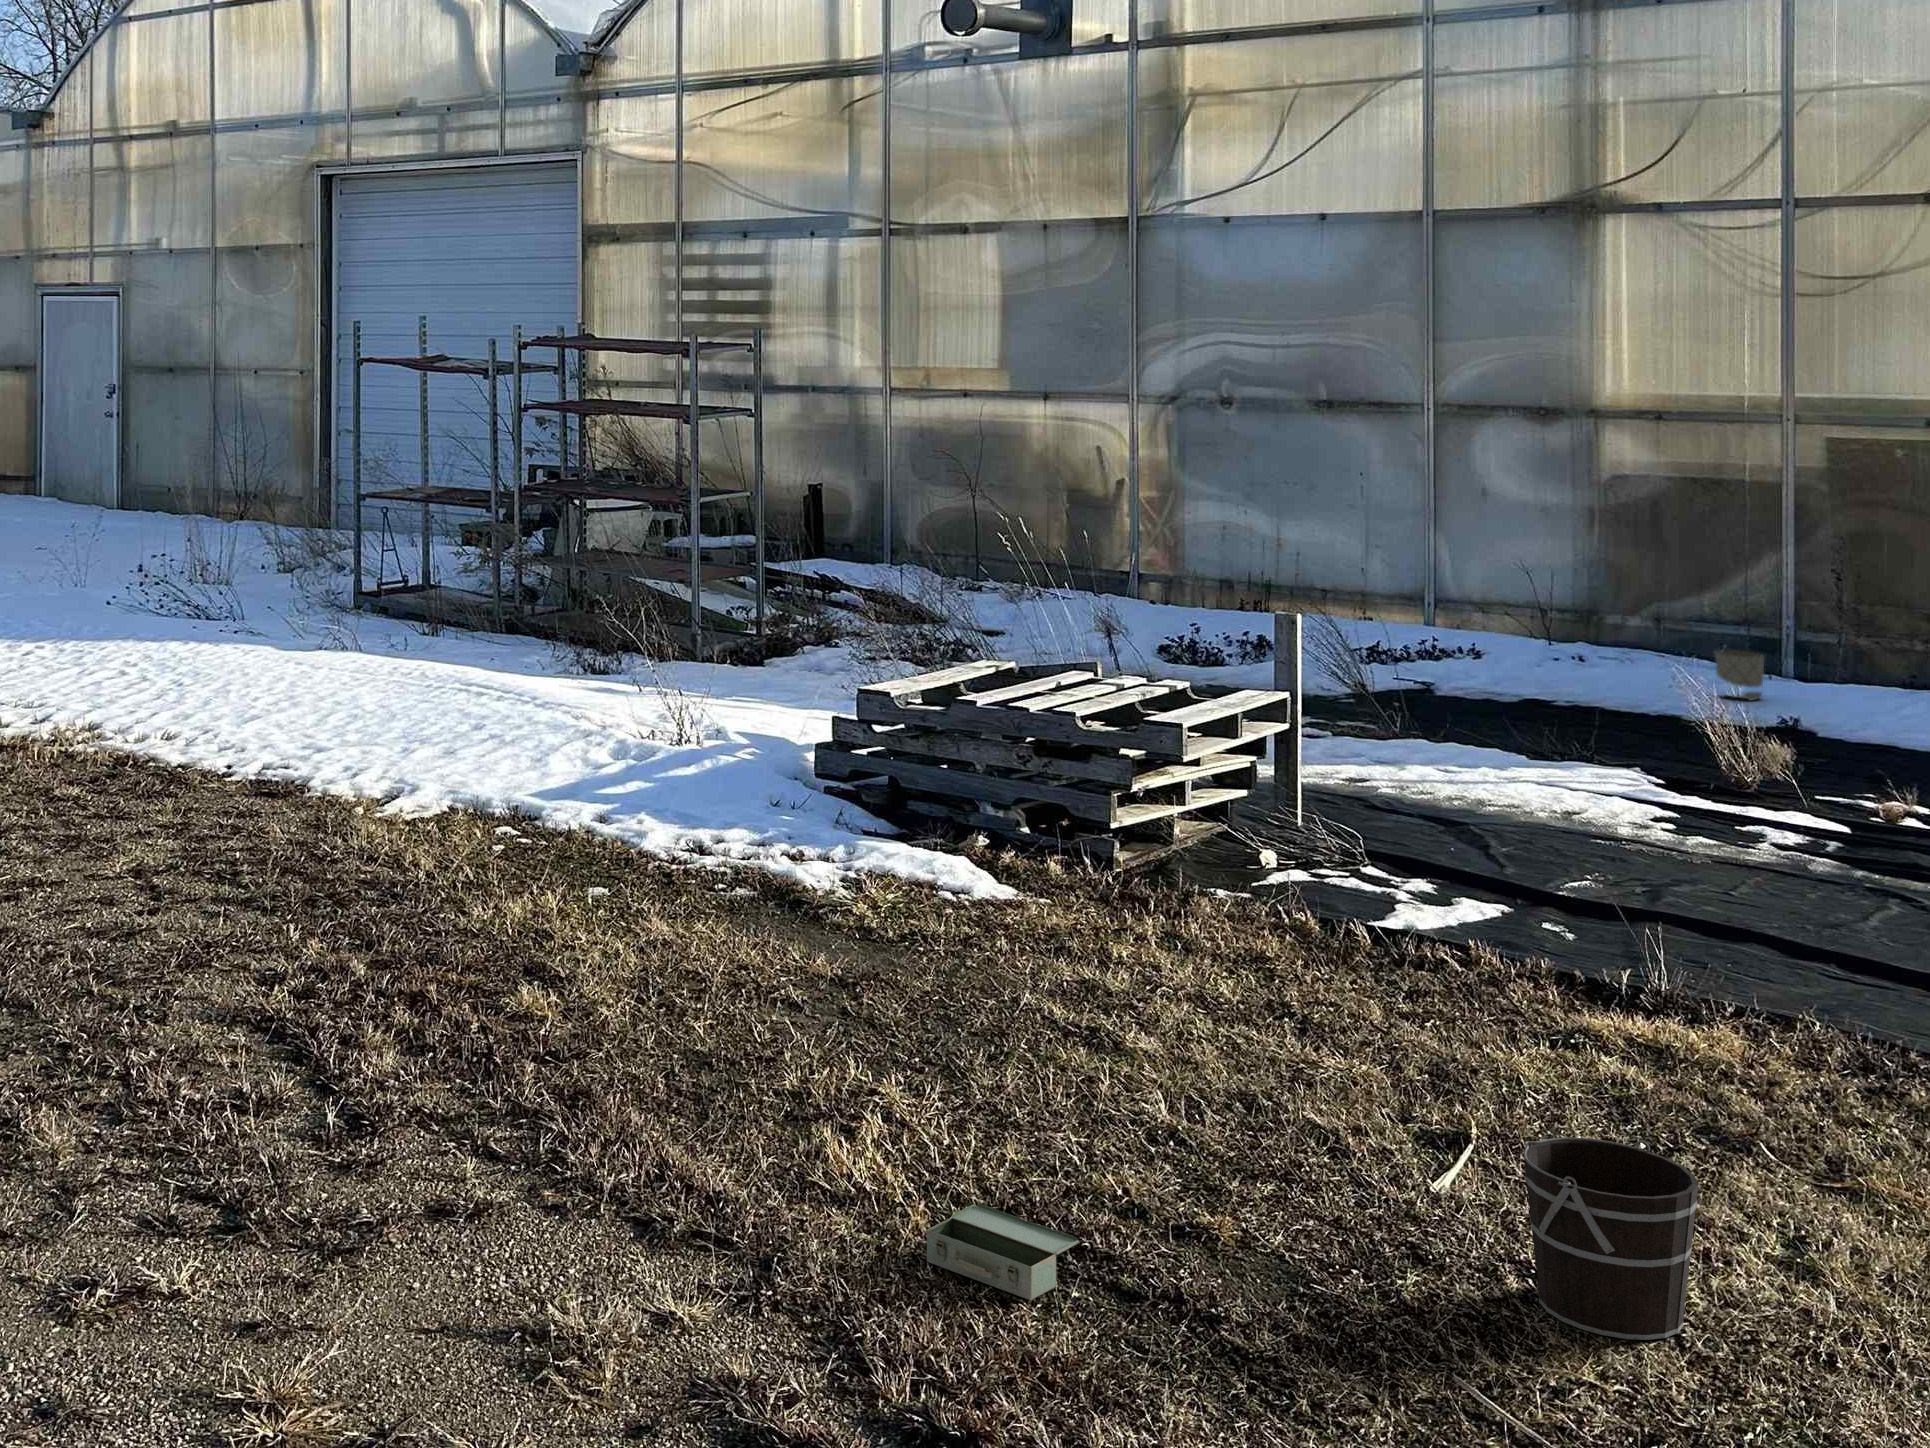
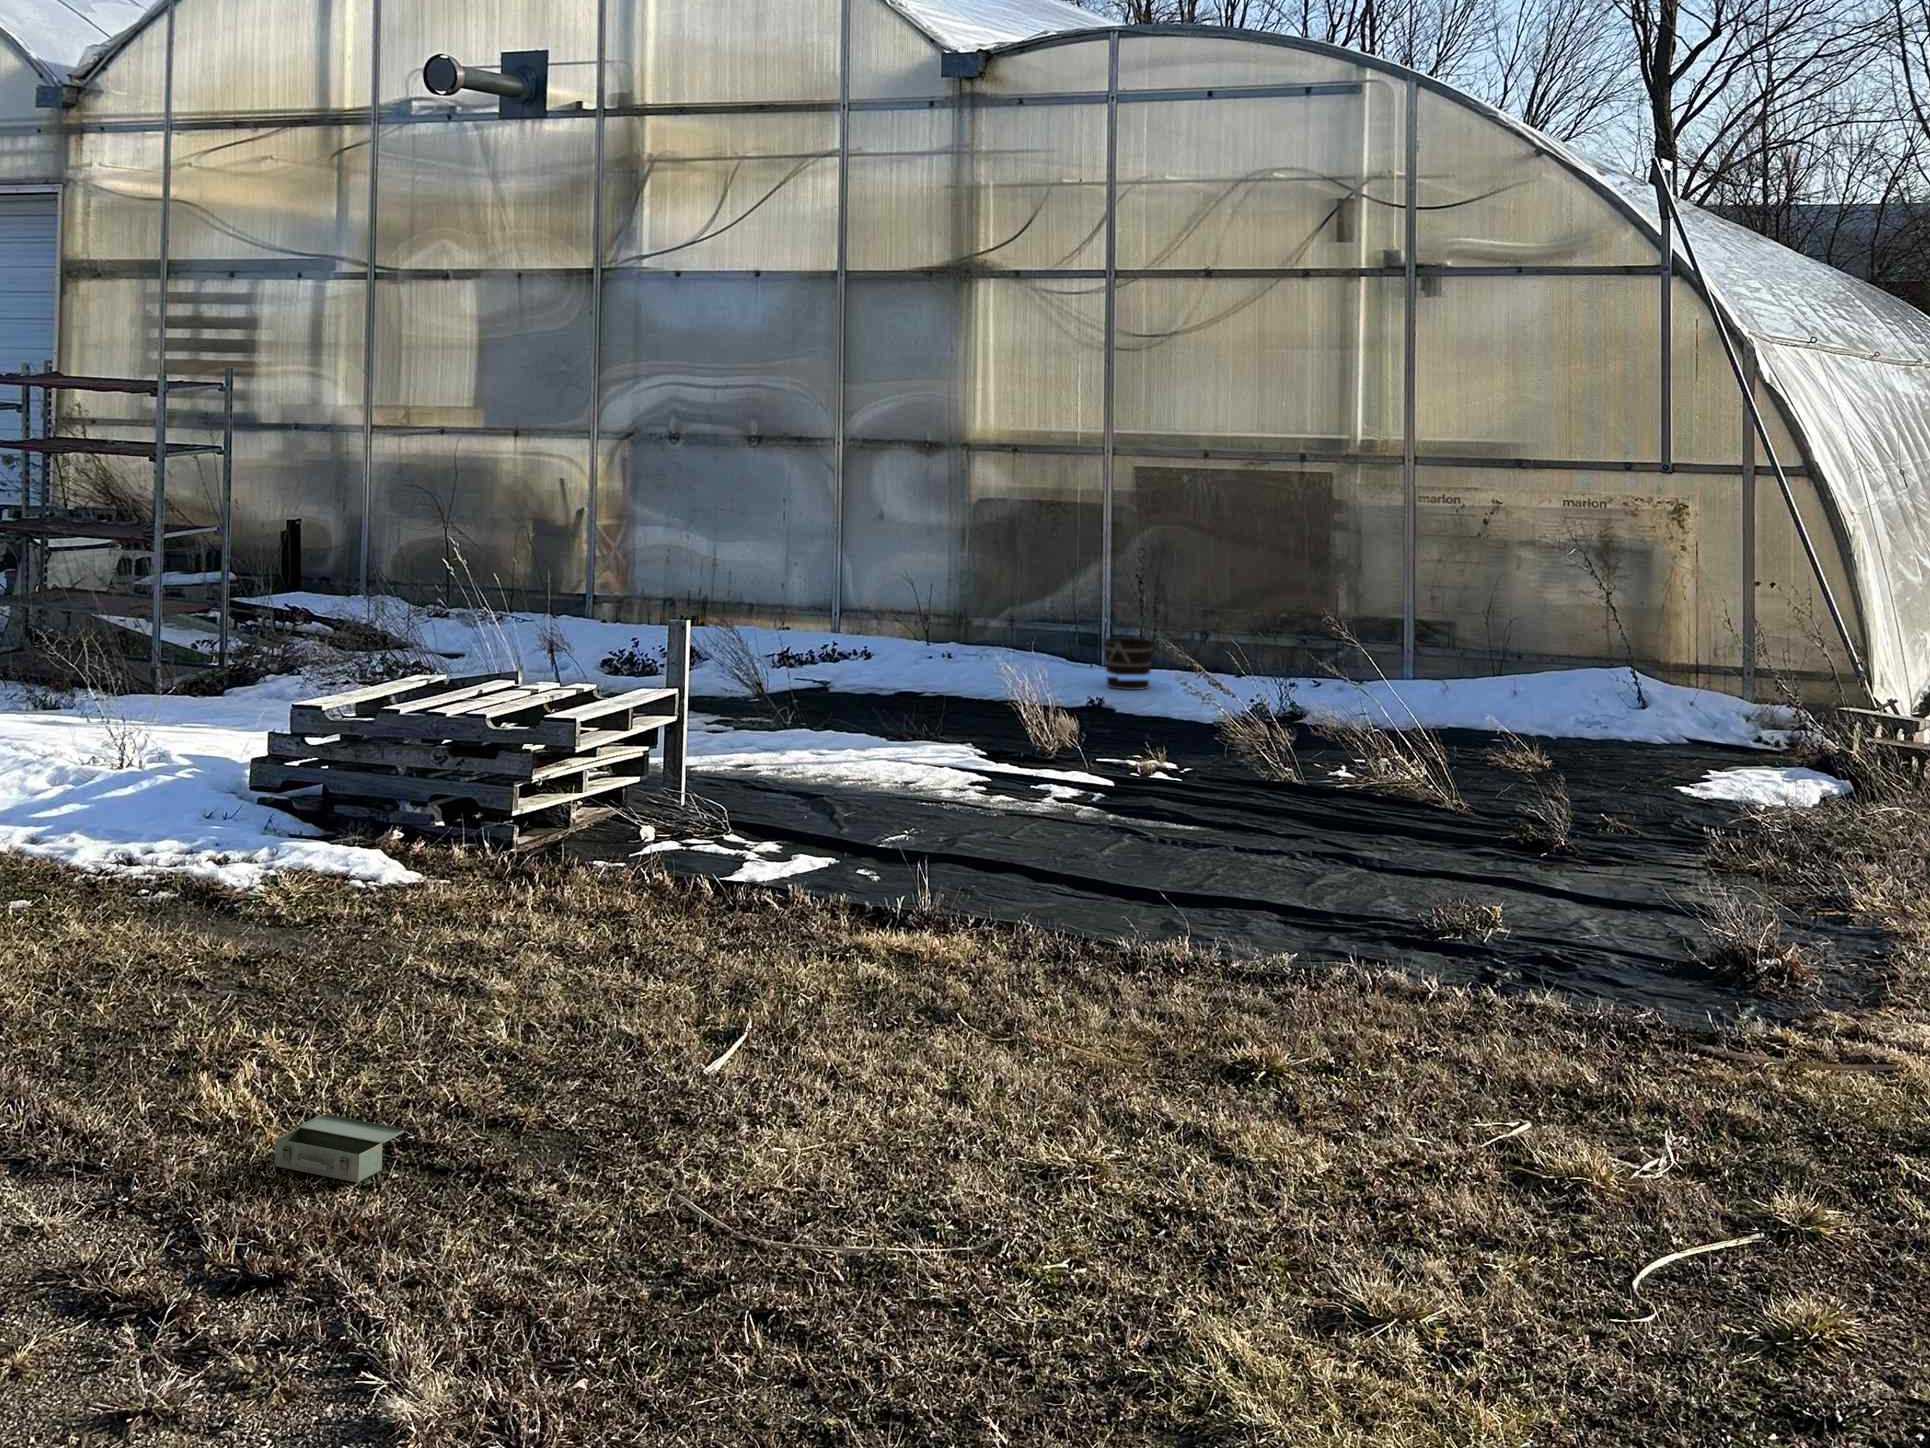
planter: present [1716,651,1764,701] -> none [1035,641,1069,681]
bucket: present [1524,1138,1698,1340] -> present [1104,637,1153,690]

